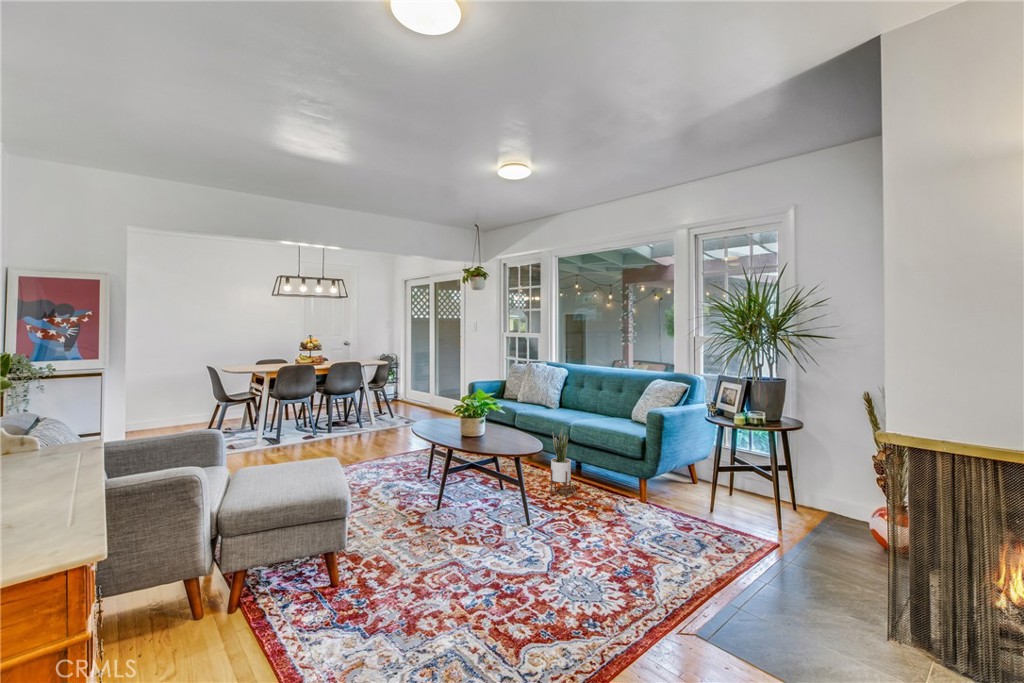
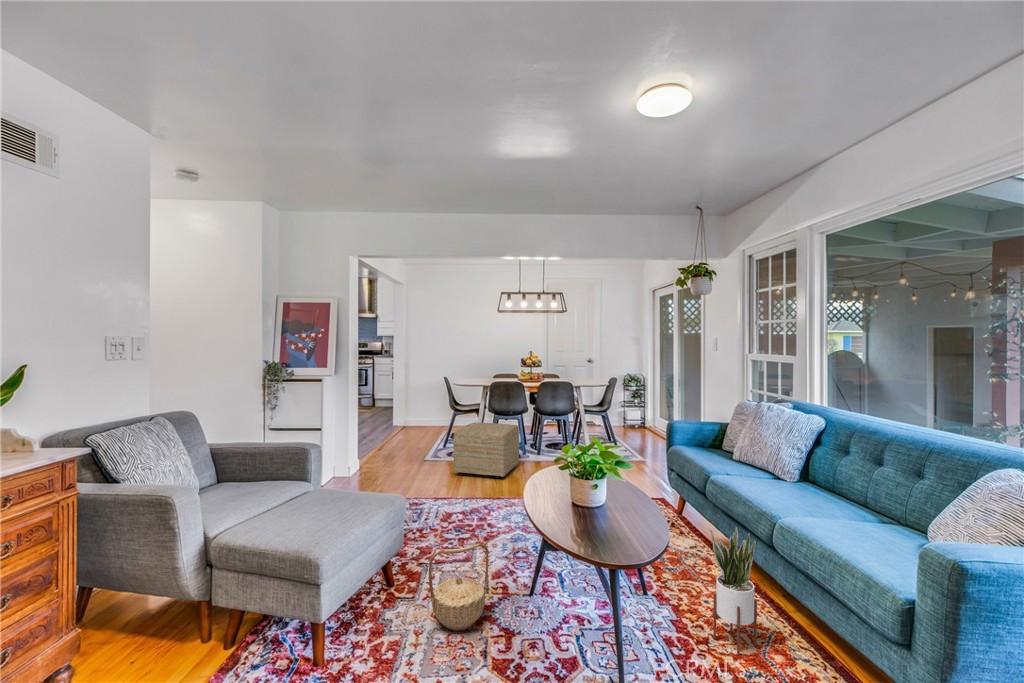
ottoman: none [261,403,321,457] -> present [454,423,519,478]
basket: none [379,475,421,542] -> present [429,544,488,631]

